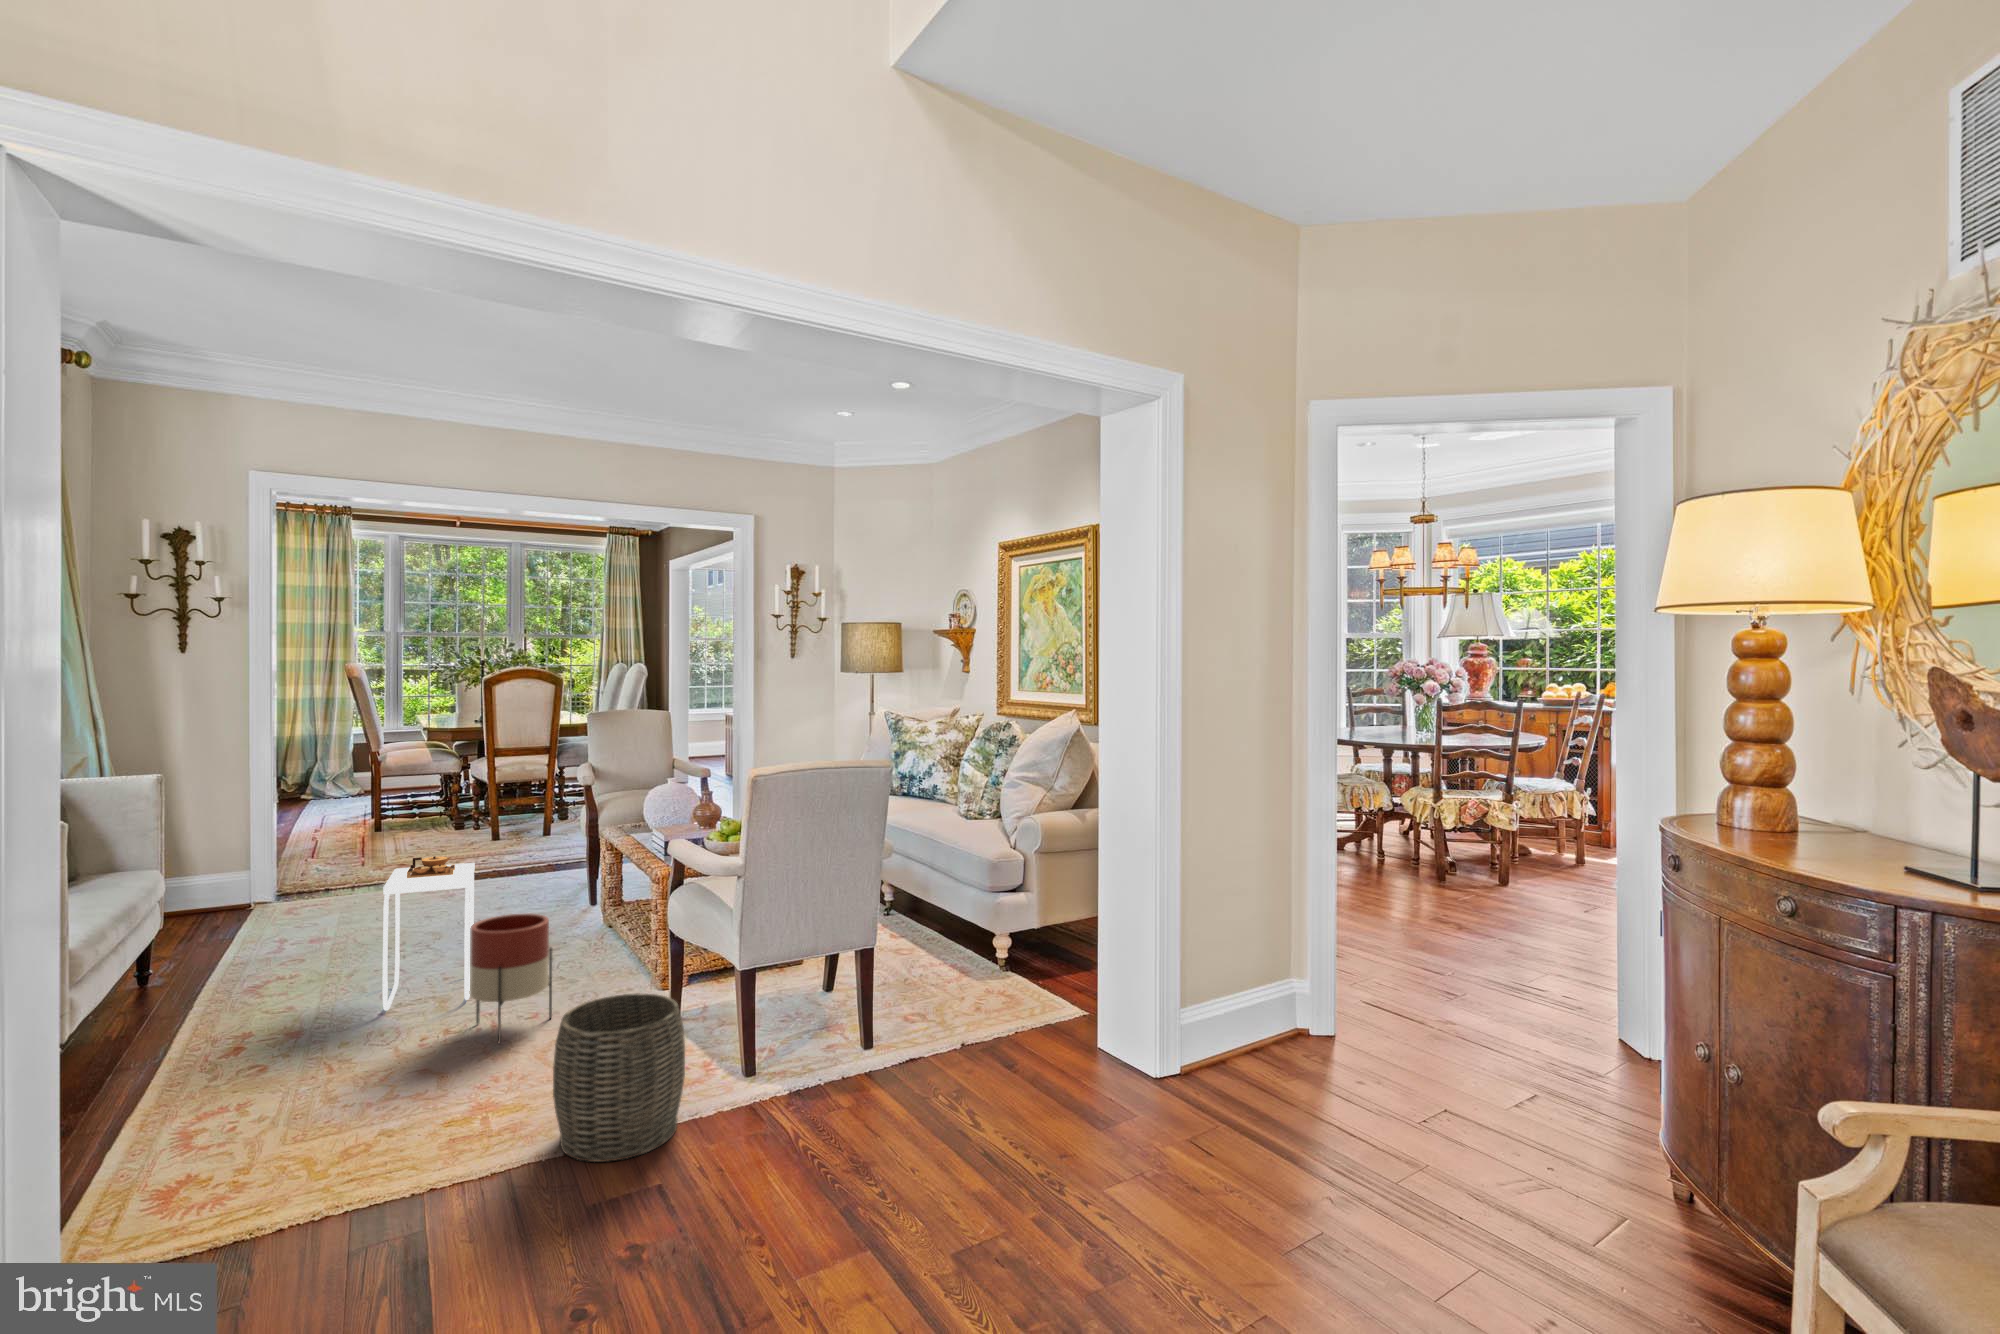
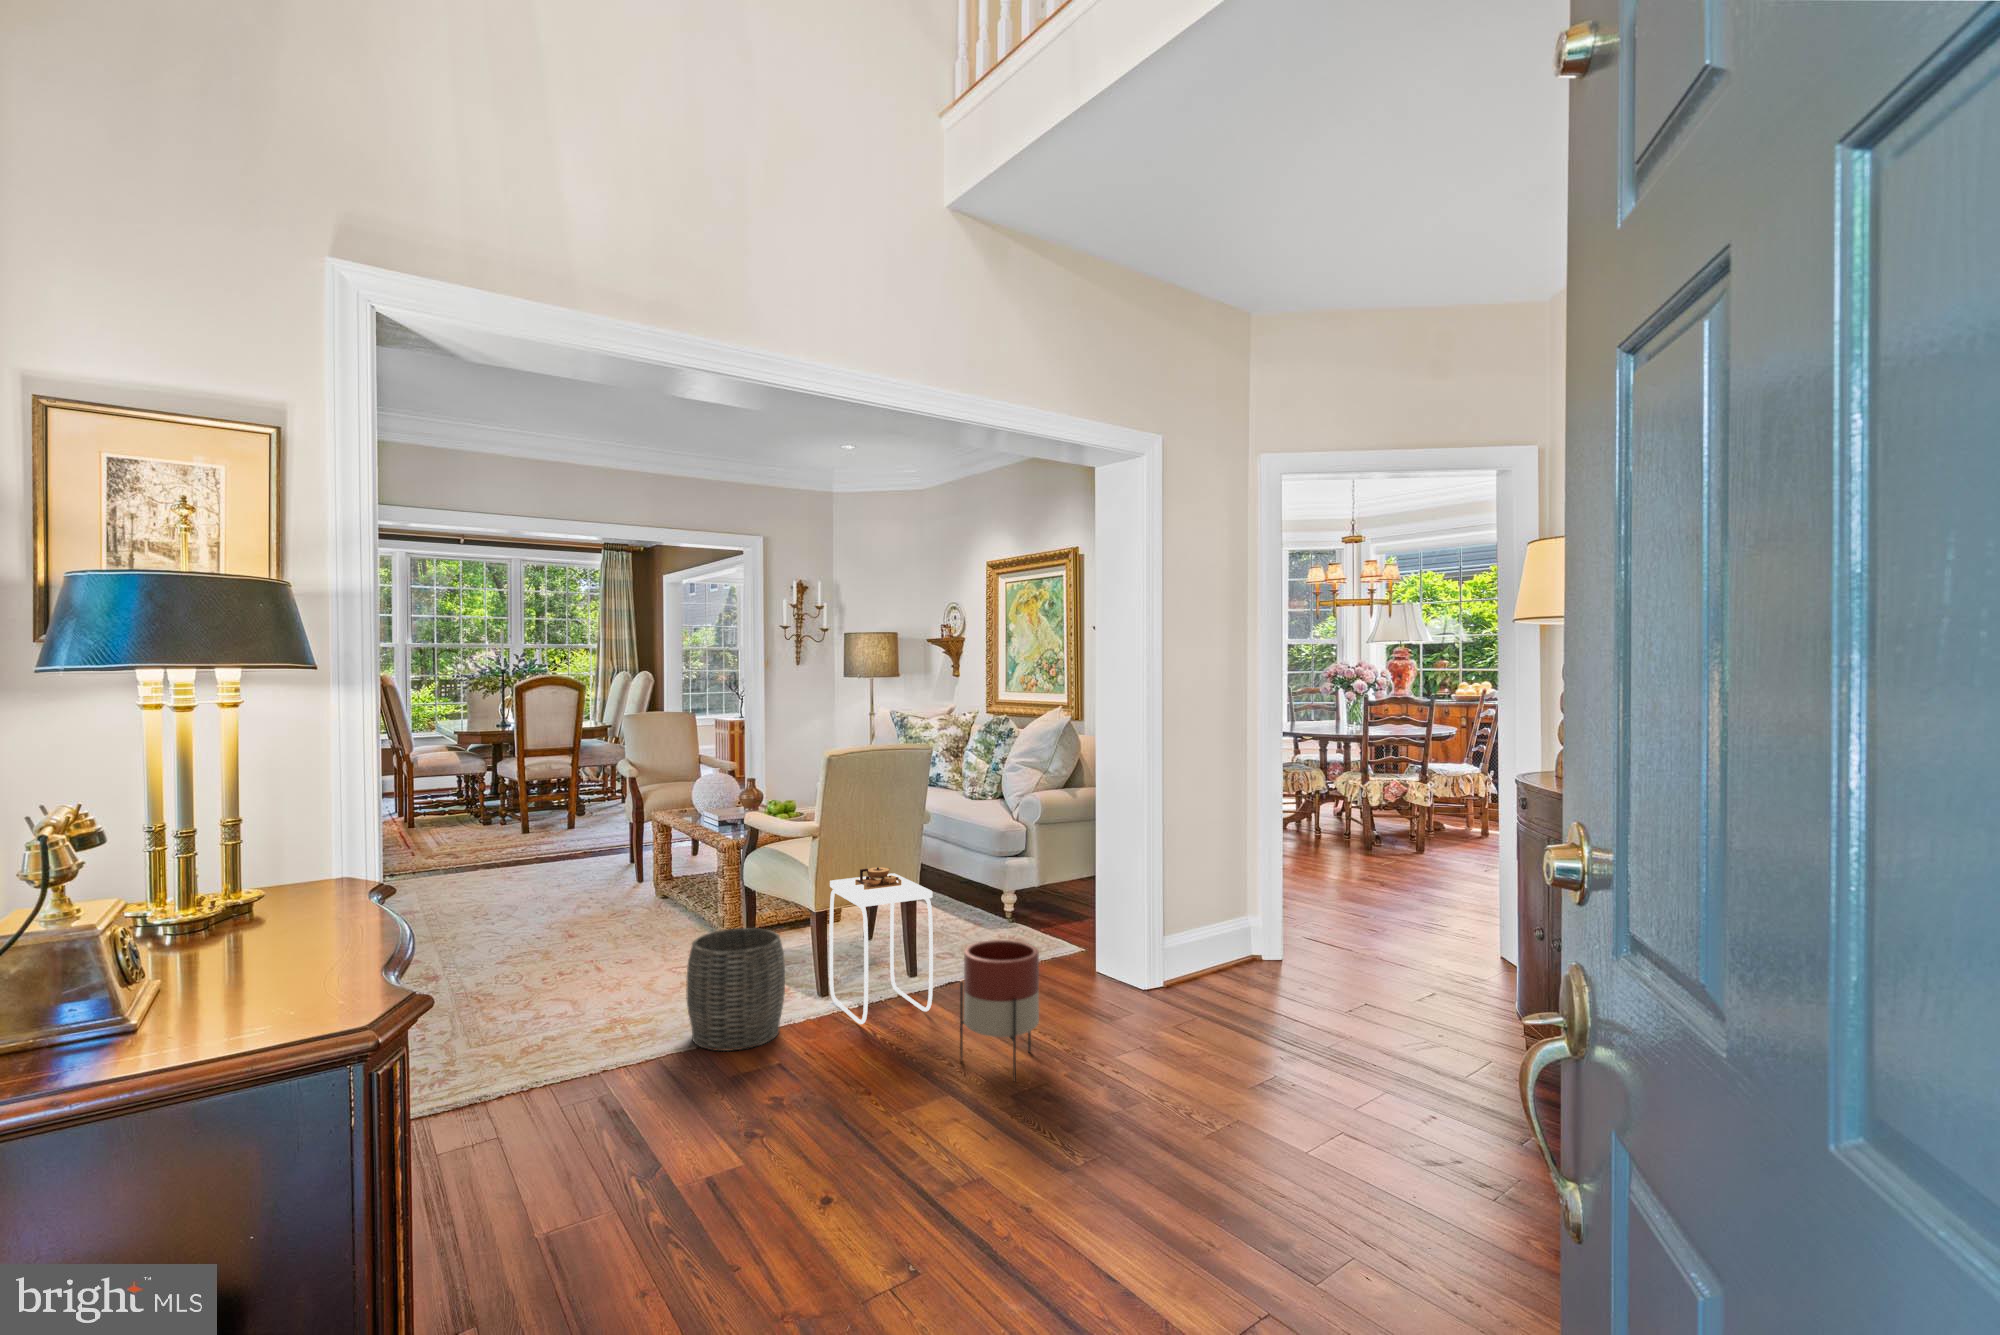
side table: present [383,856,475,1011] -> present [829,867,933,1024]
planter: present [470,914,552,1043] -> present [960,940,1039,1081]

